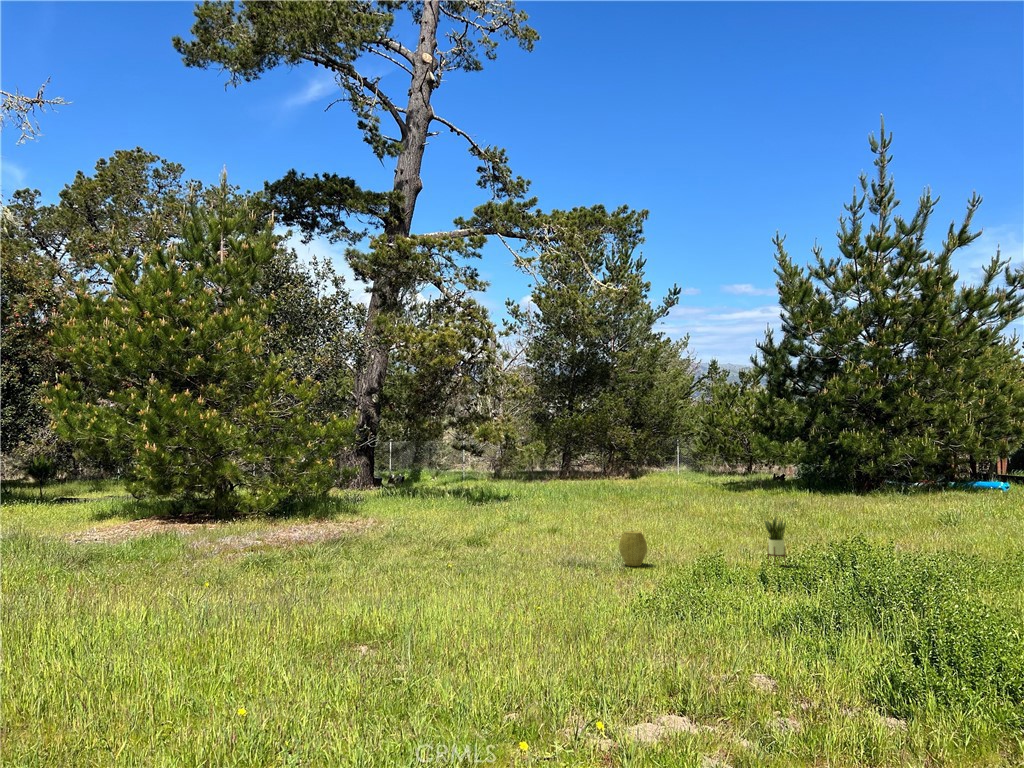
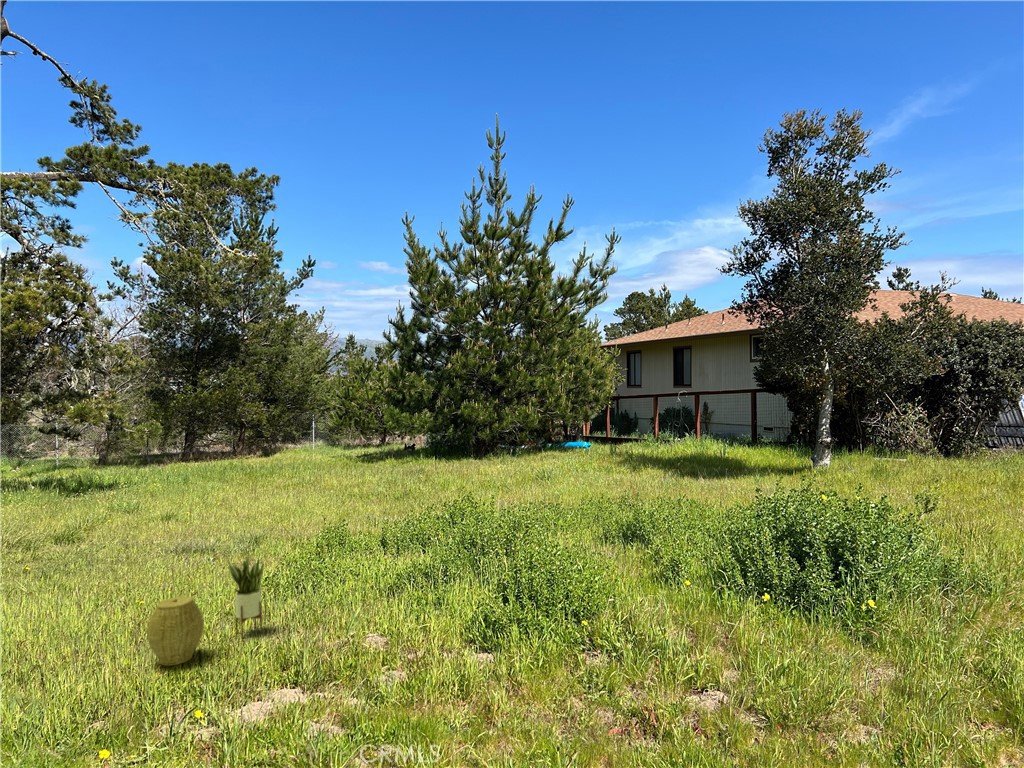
potted plant: present [764,517,786,566] -> present [227,555,264,638]

